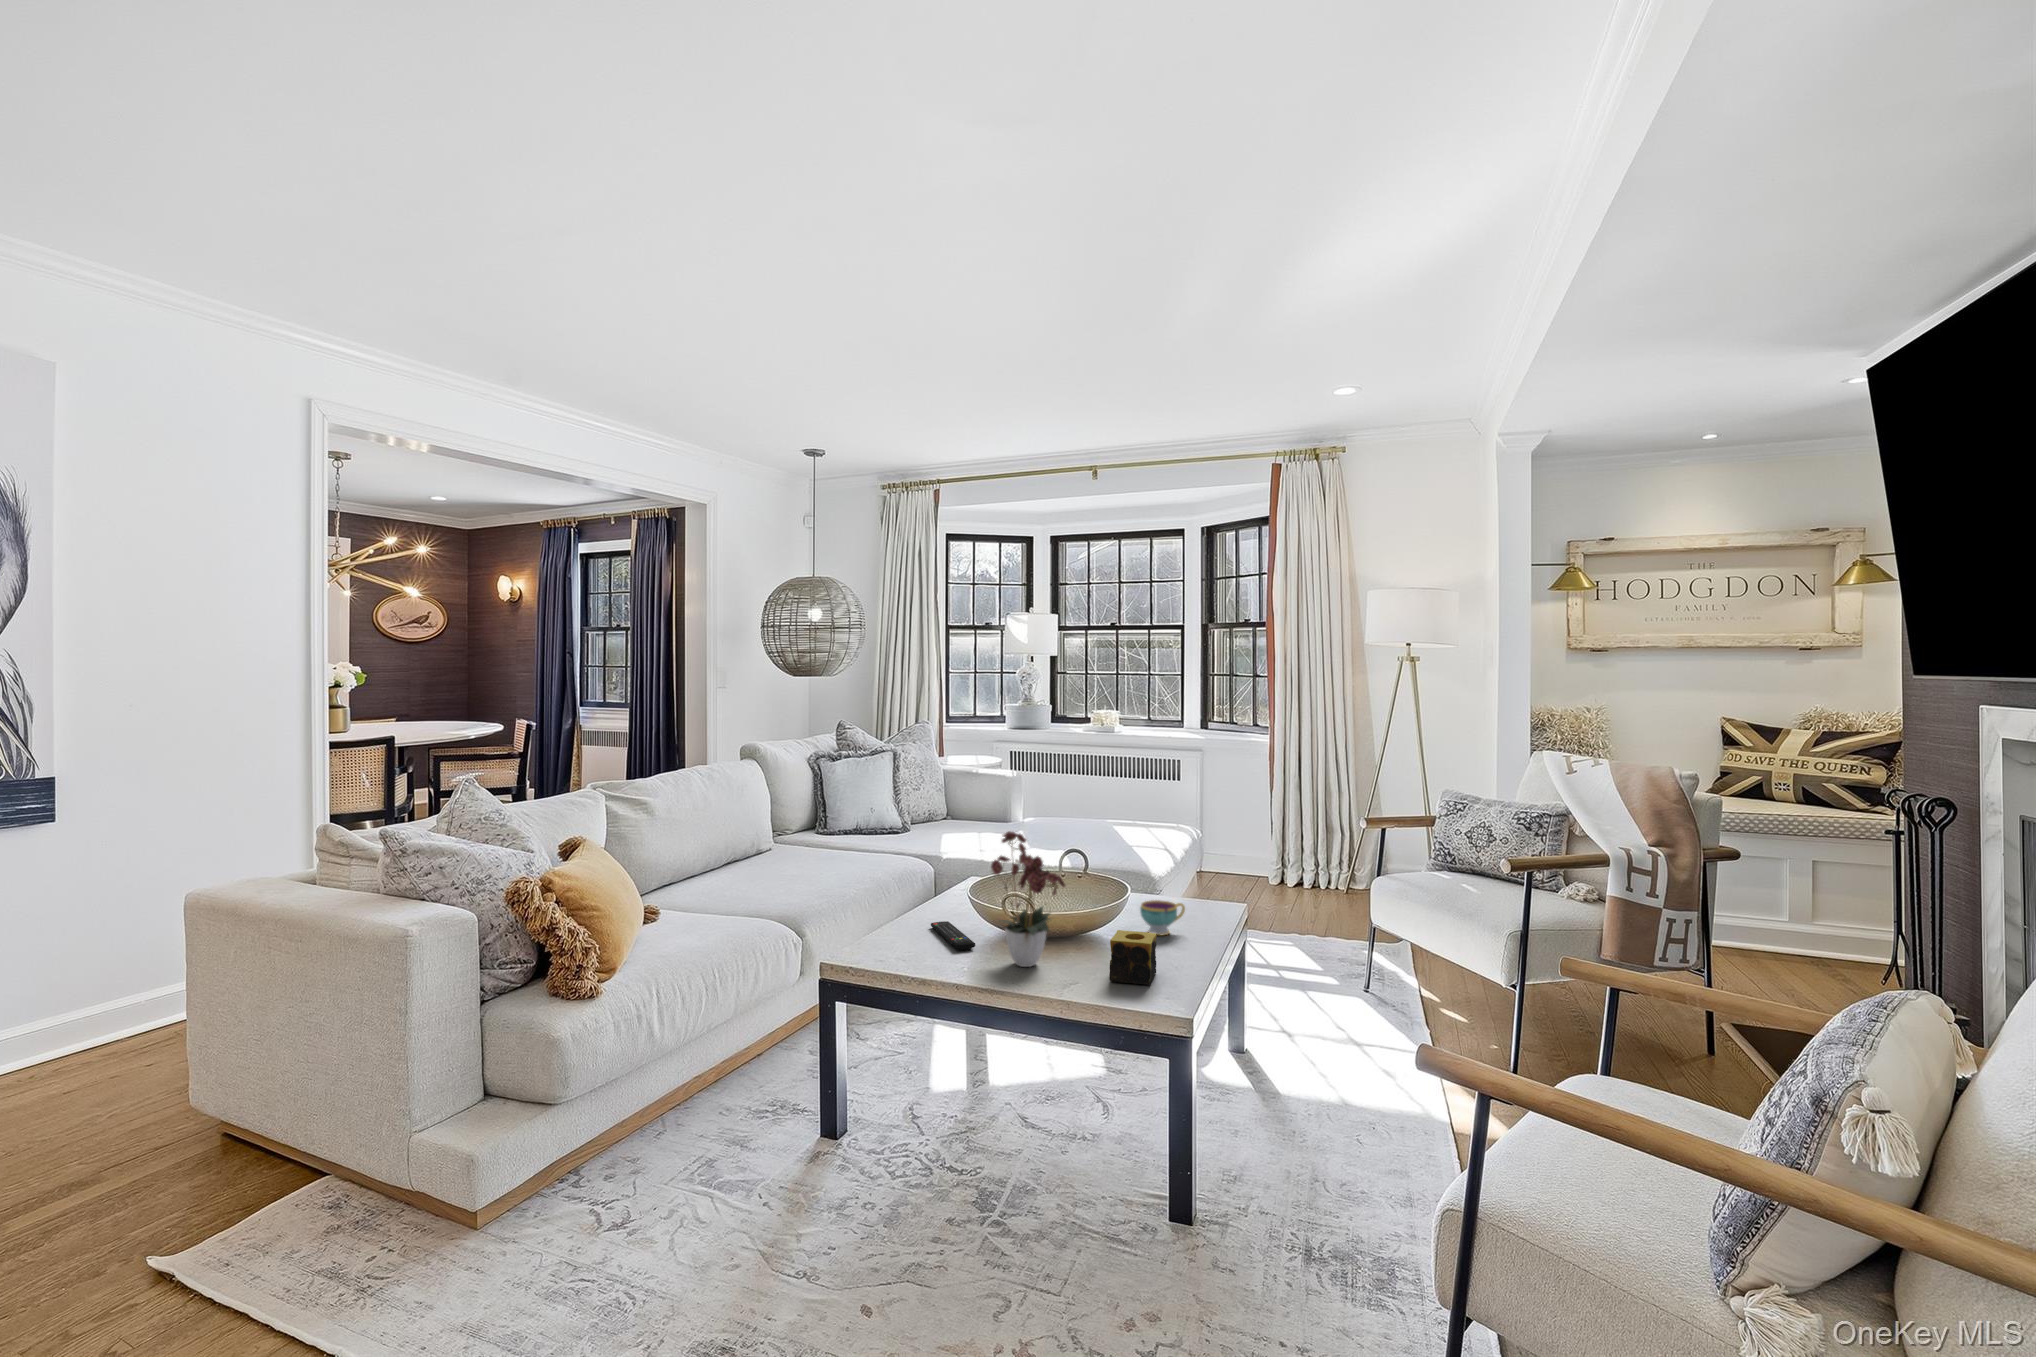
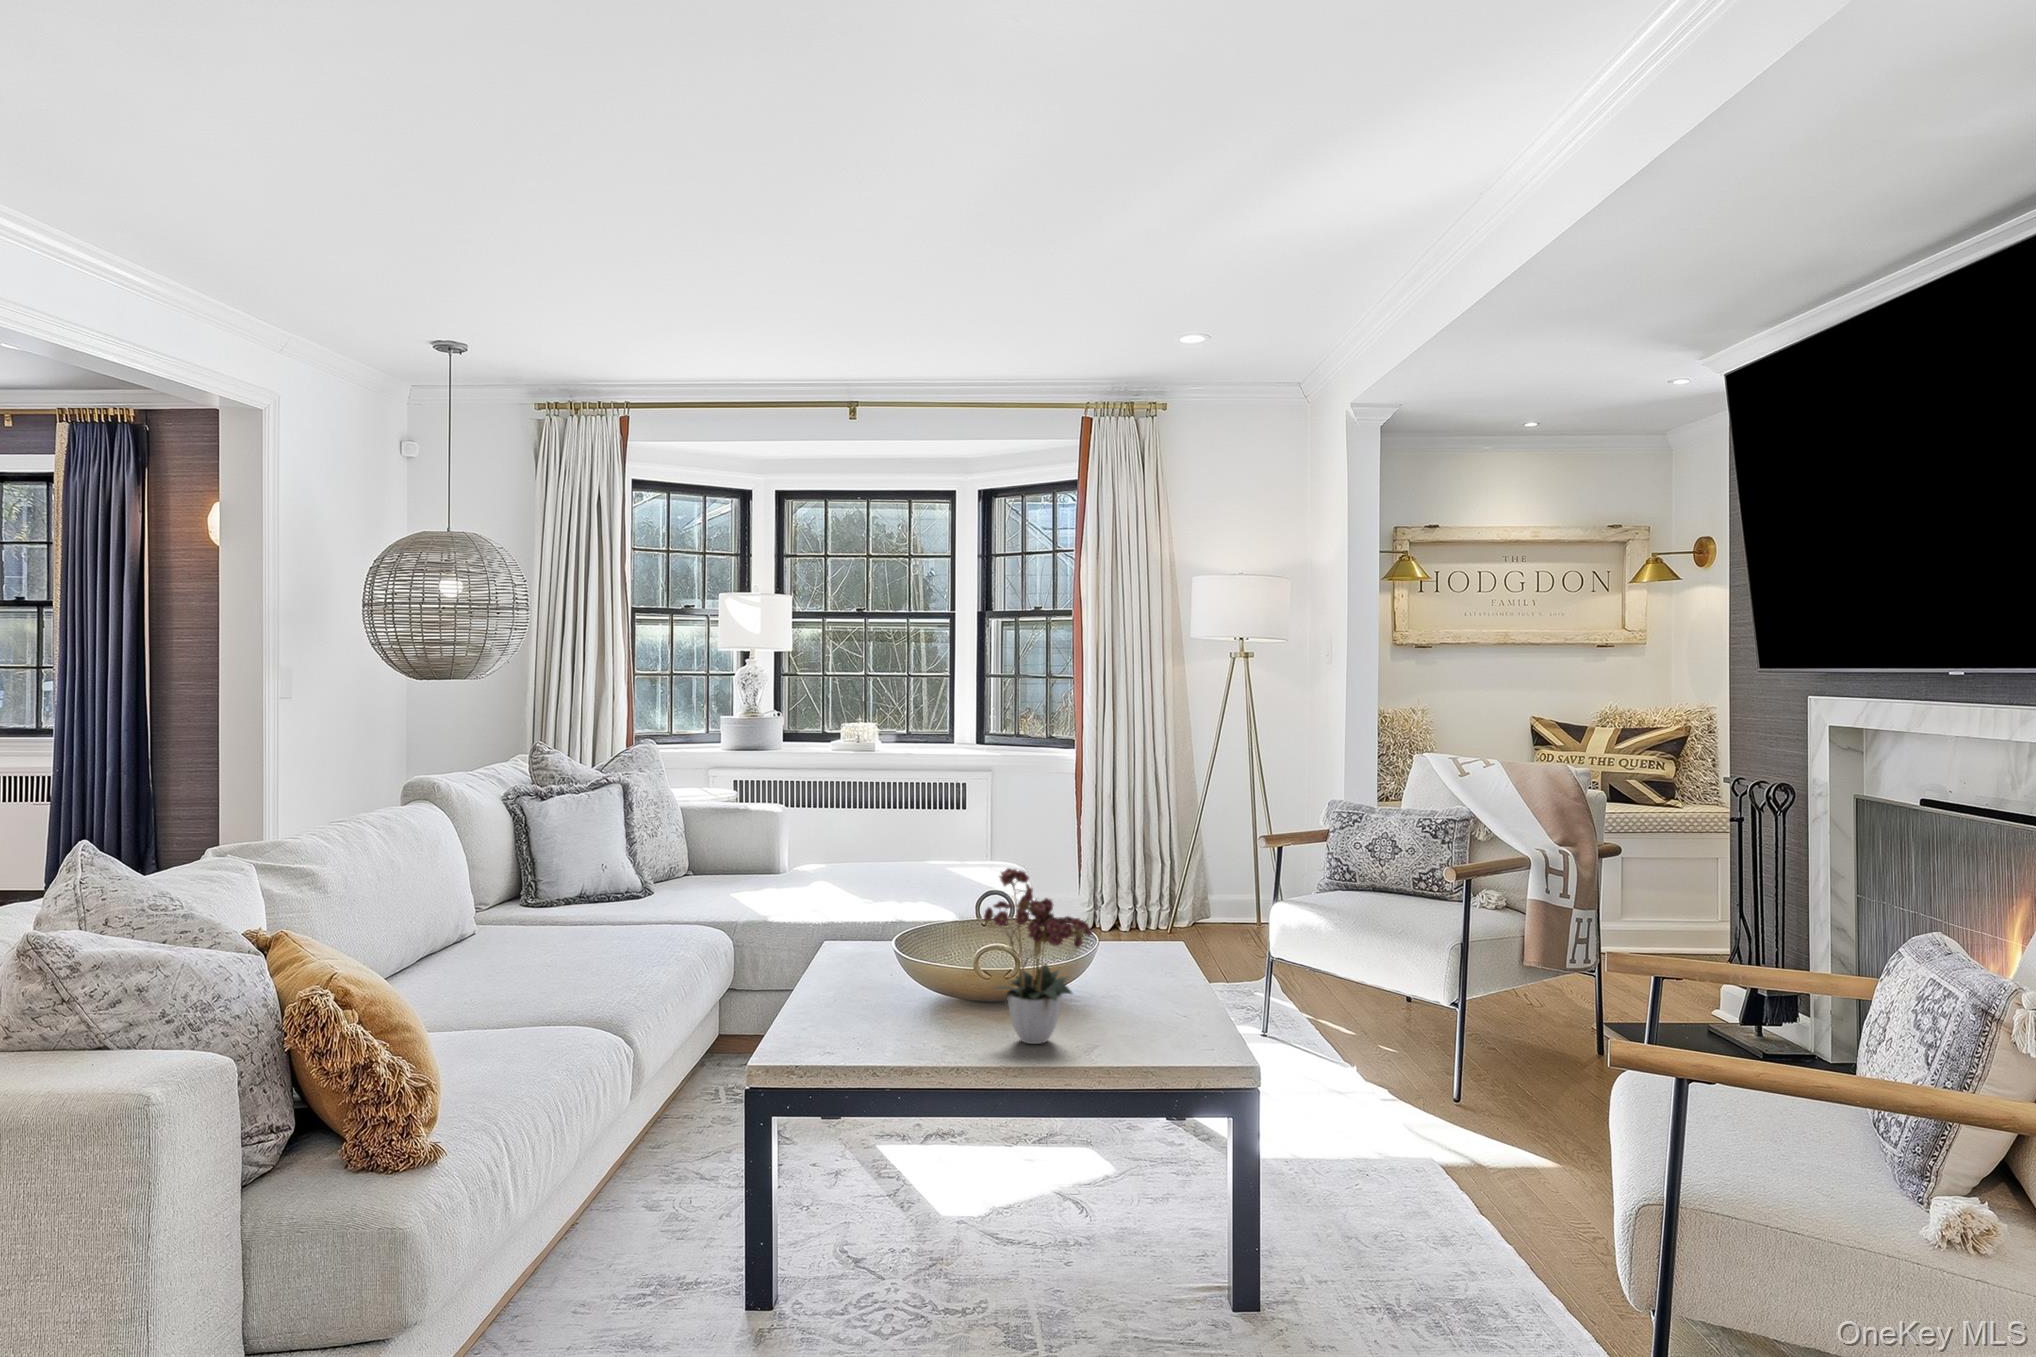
teacup: present [1140,900,1185,935] -> none [1123,947,1173,990]
remote control: present [931,921,975,950] -> none [859,1000,951,1033]
candle: present [1109,930,1156,985] -> none [1148,983,1208,1047]

